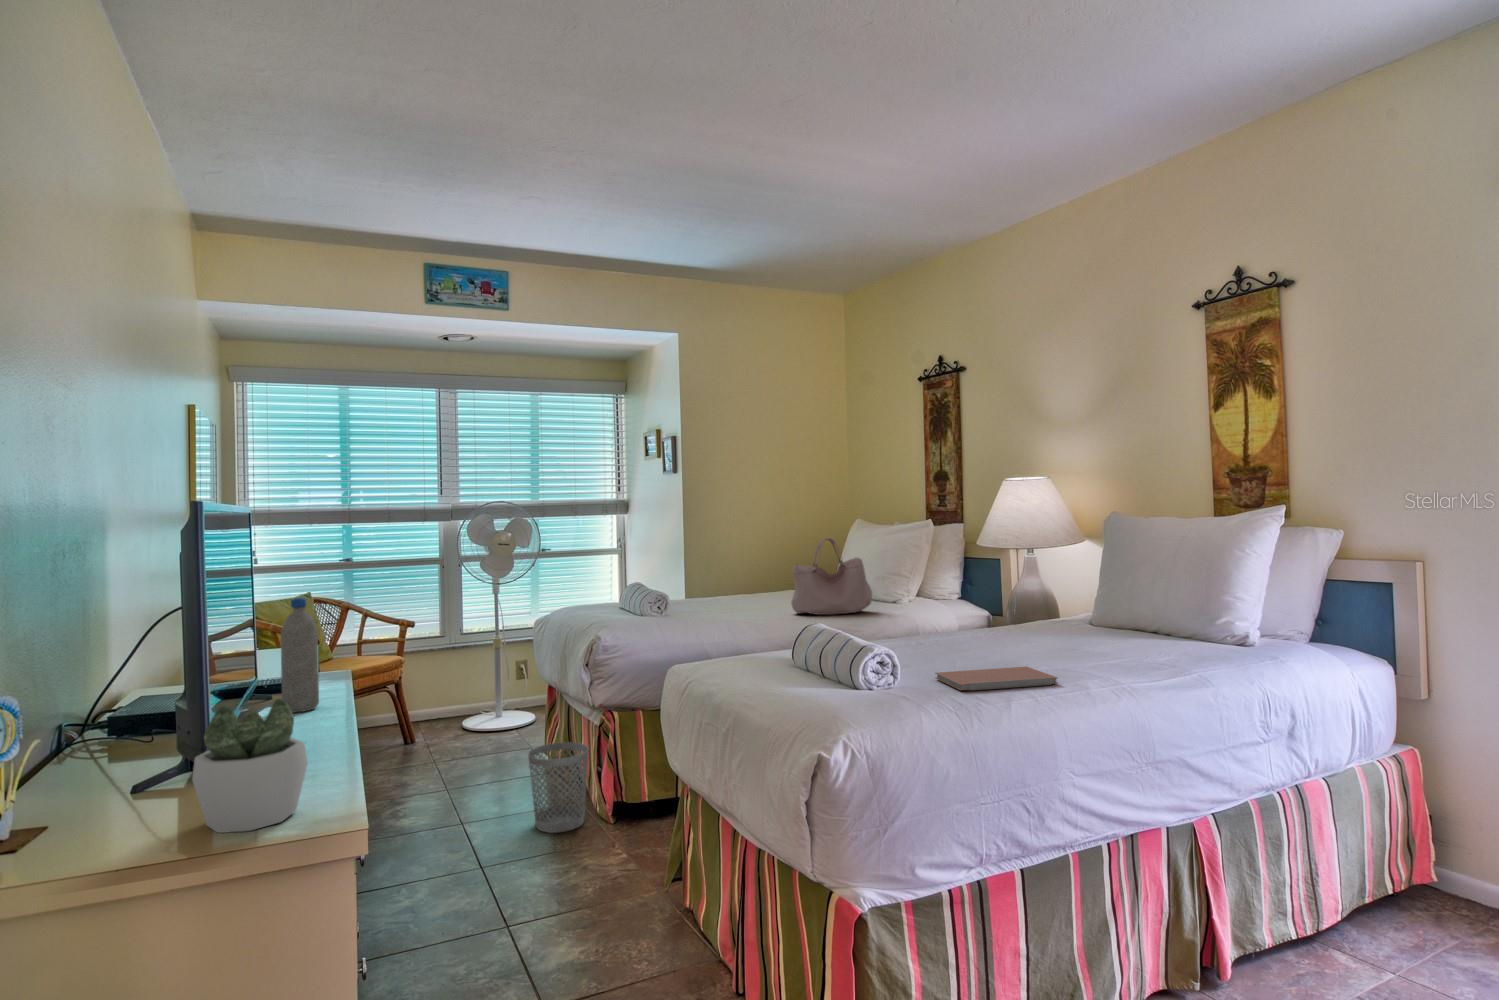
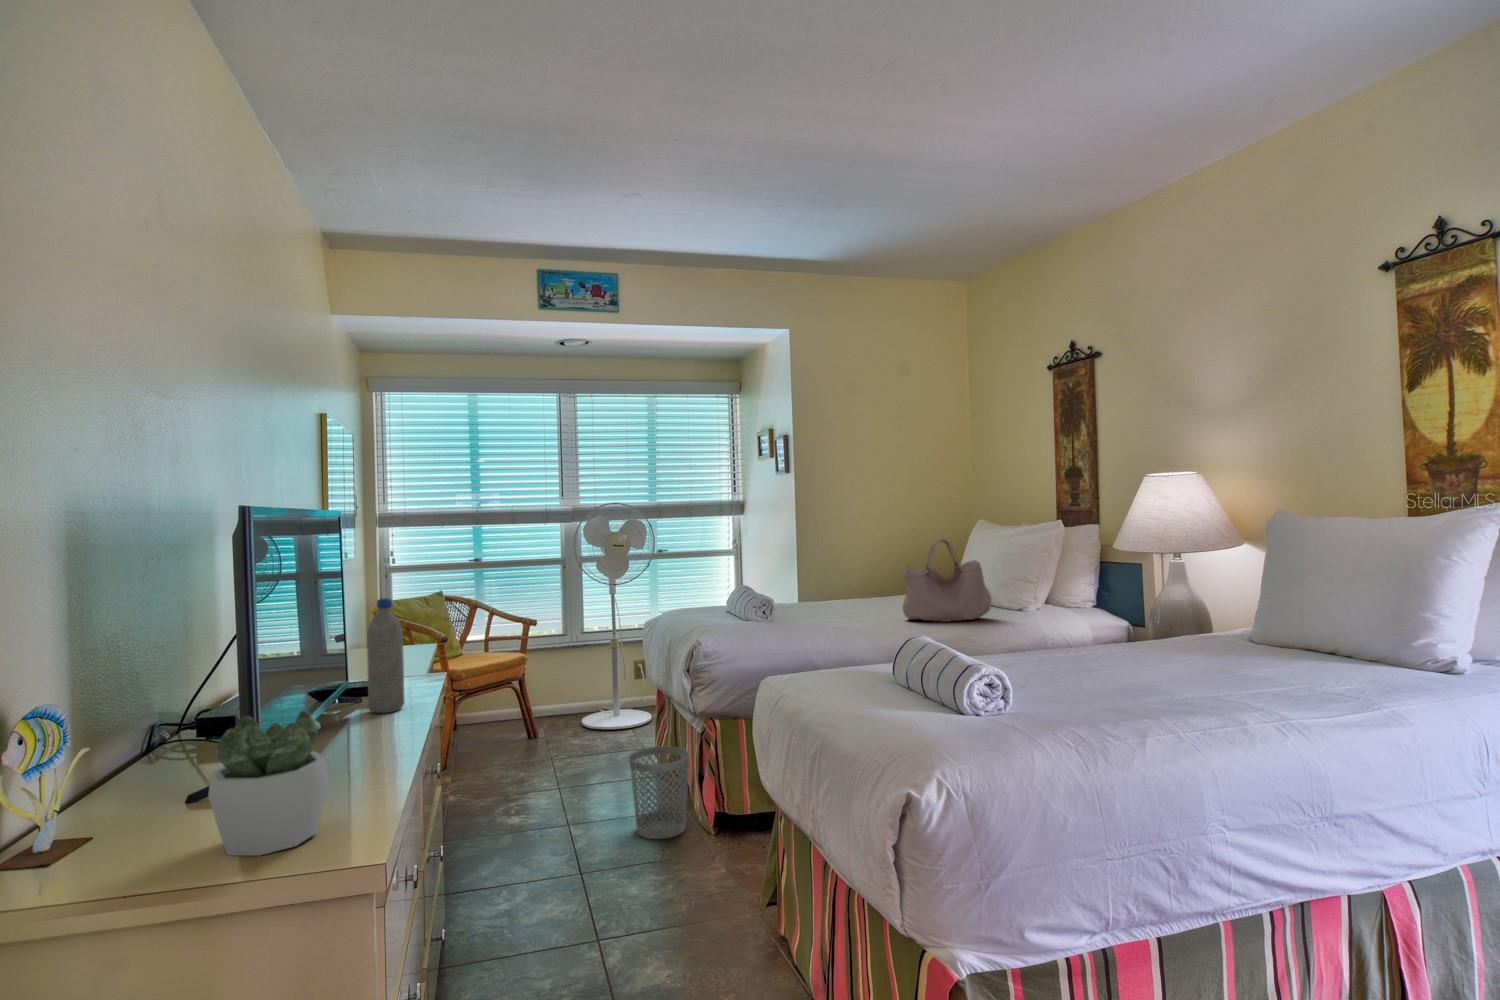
notebook: present [935,667,1058,691] -> none [1054,691,1207,719]

